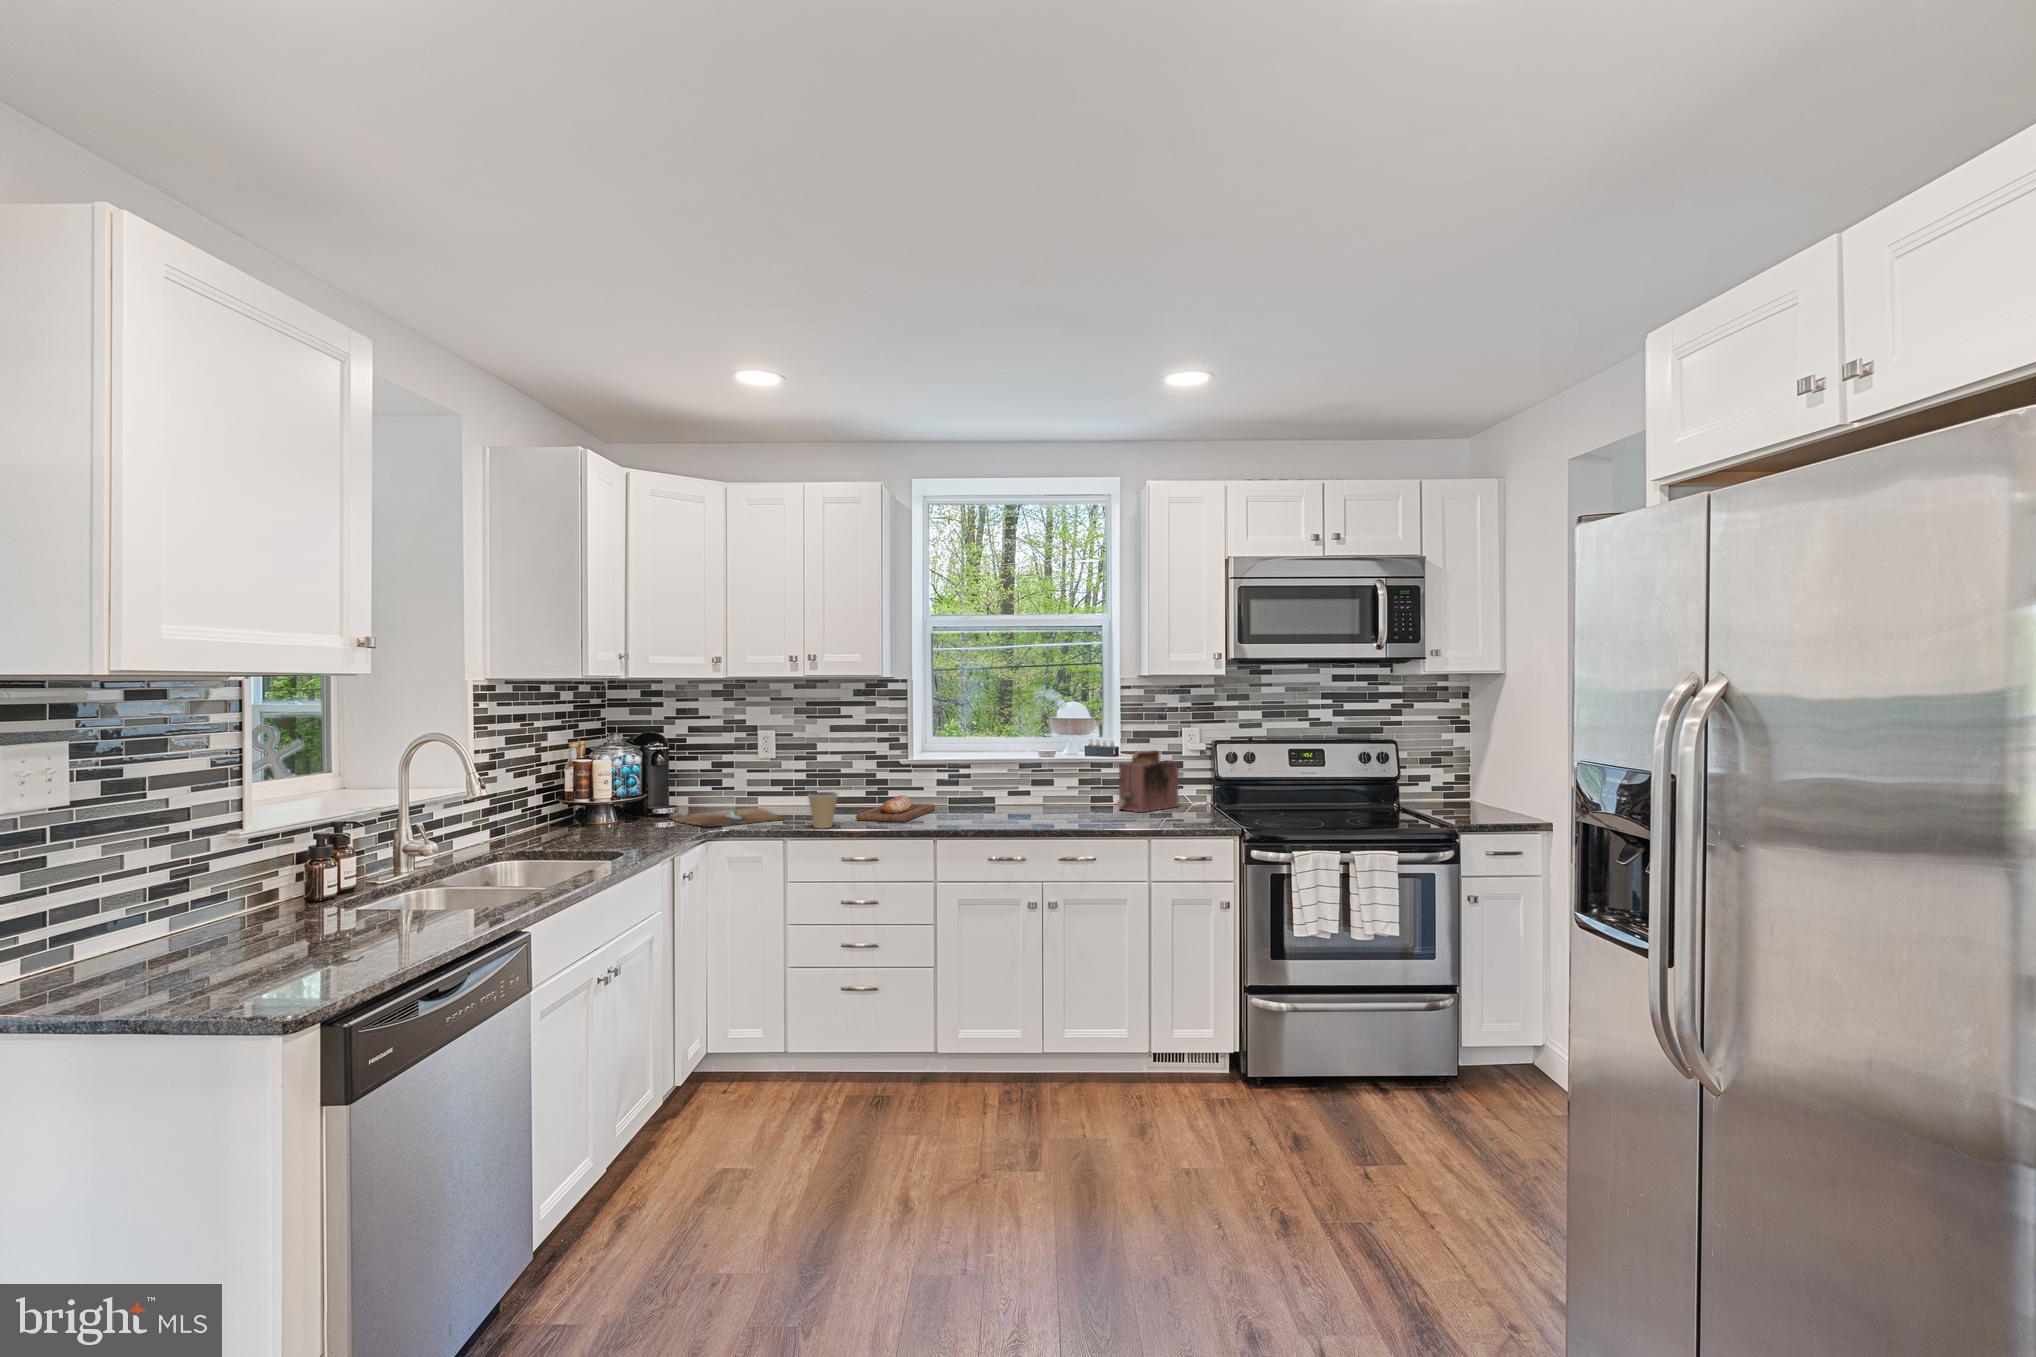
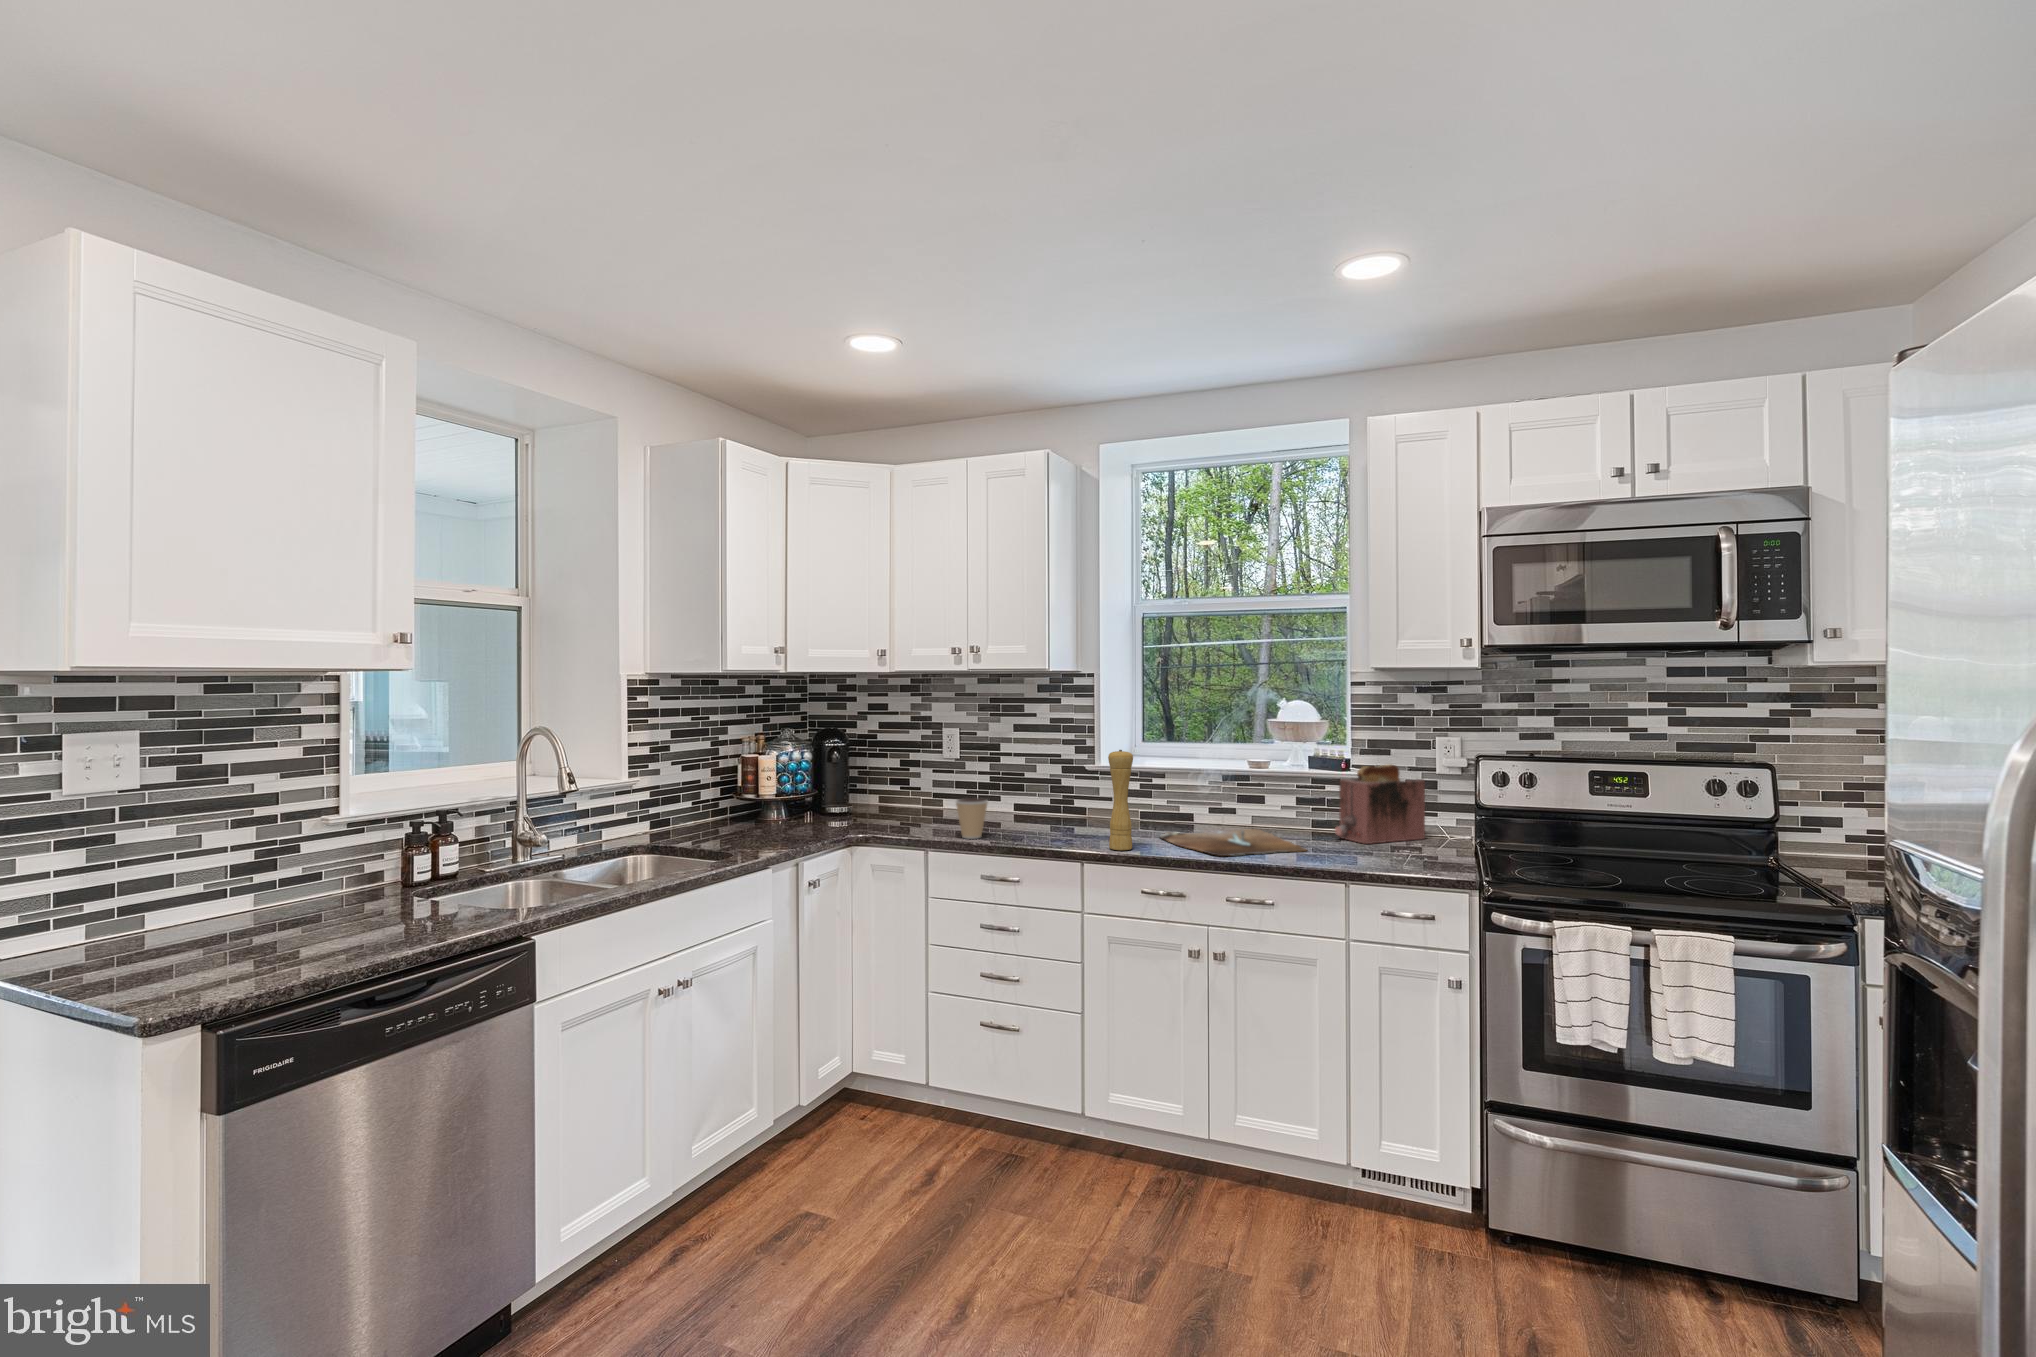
pepper mill: none [952,743,974,828] -> present [1108,750,1133,850]
bread loaf: present [856,796,935,822] -> none [1016,805,1117,837]
cutting board: present [670,808,783,827] -> present [1161,829,1306,856]

